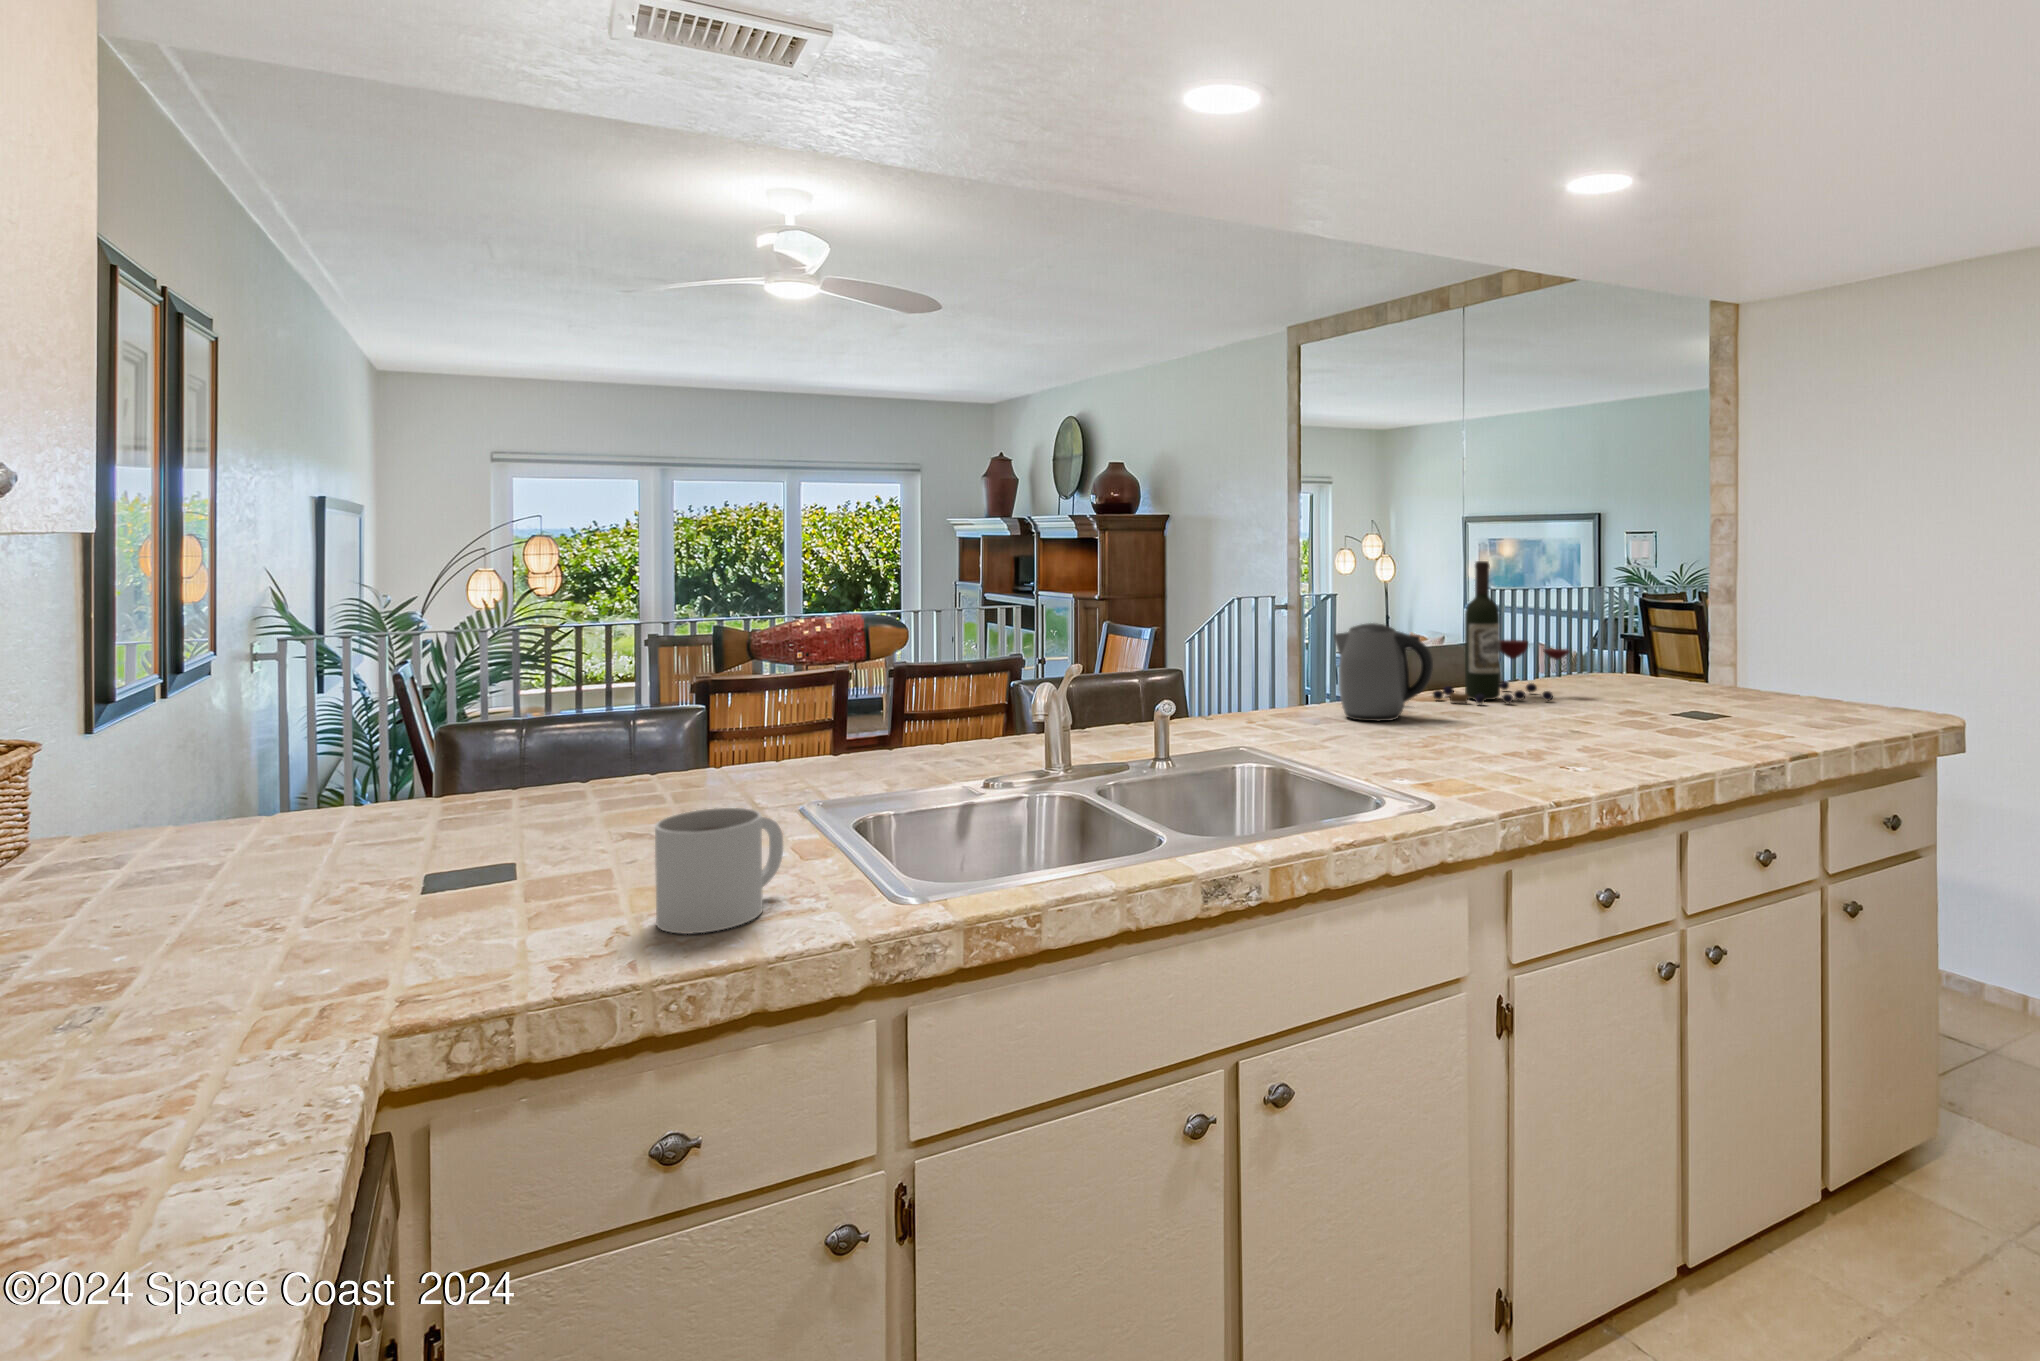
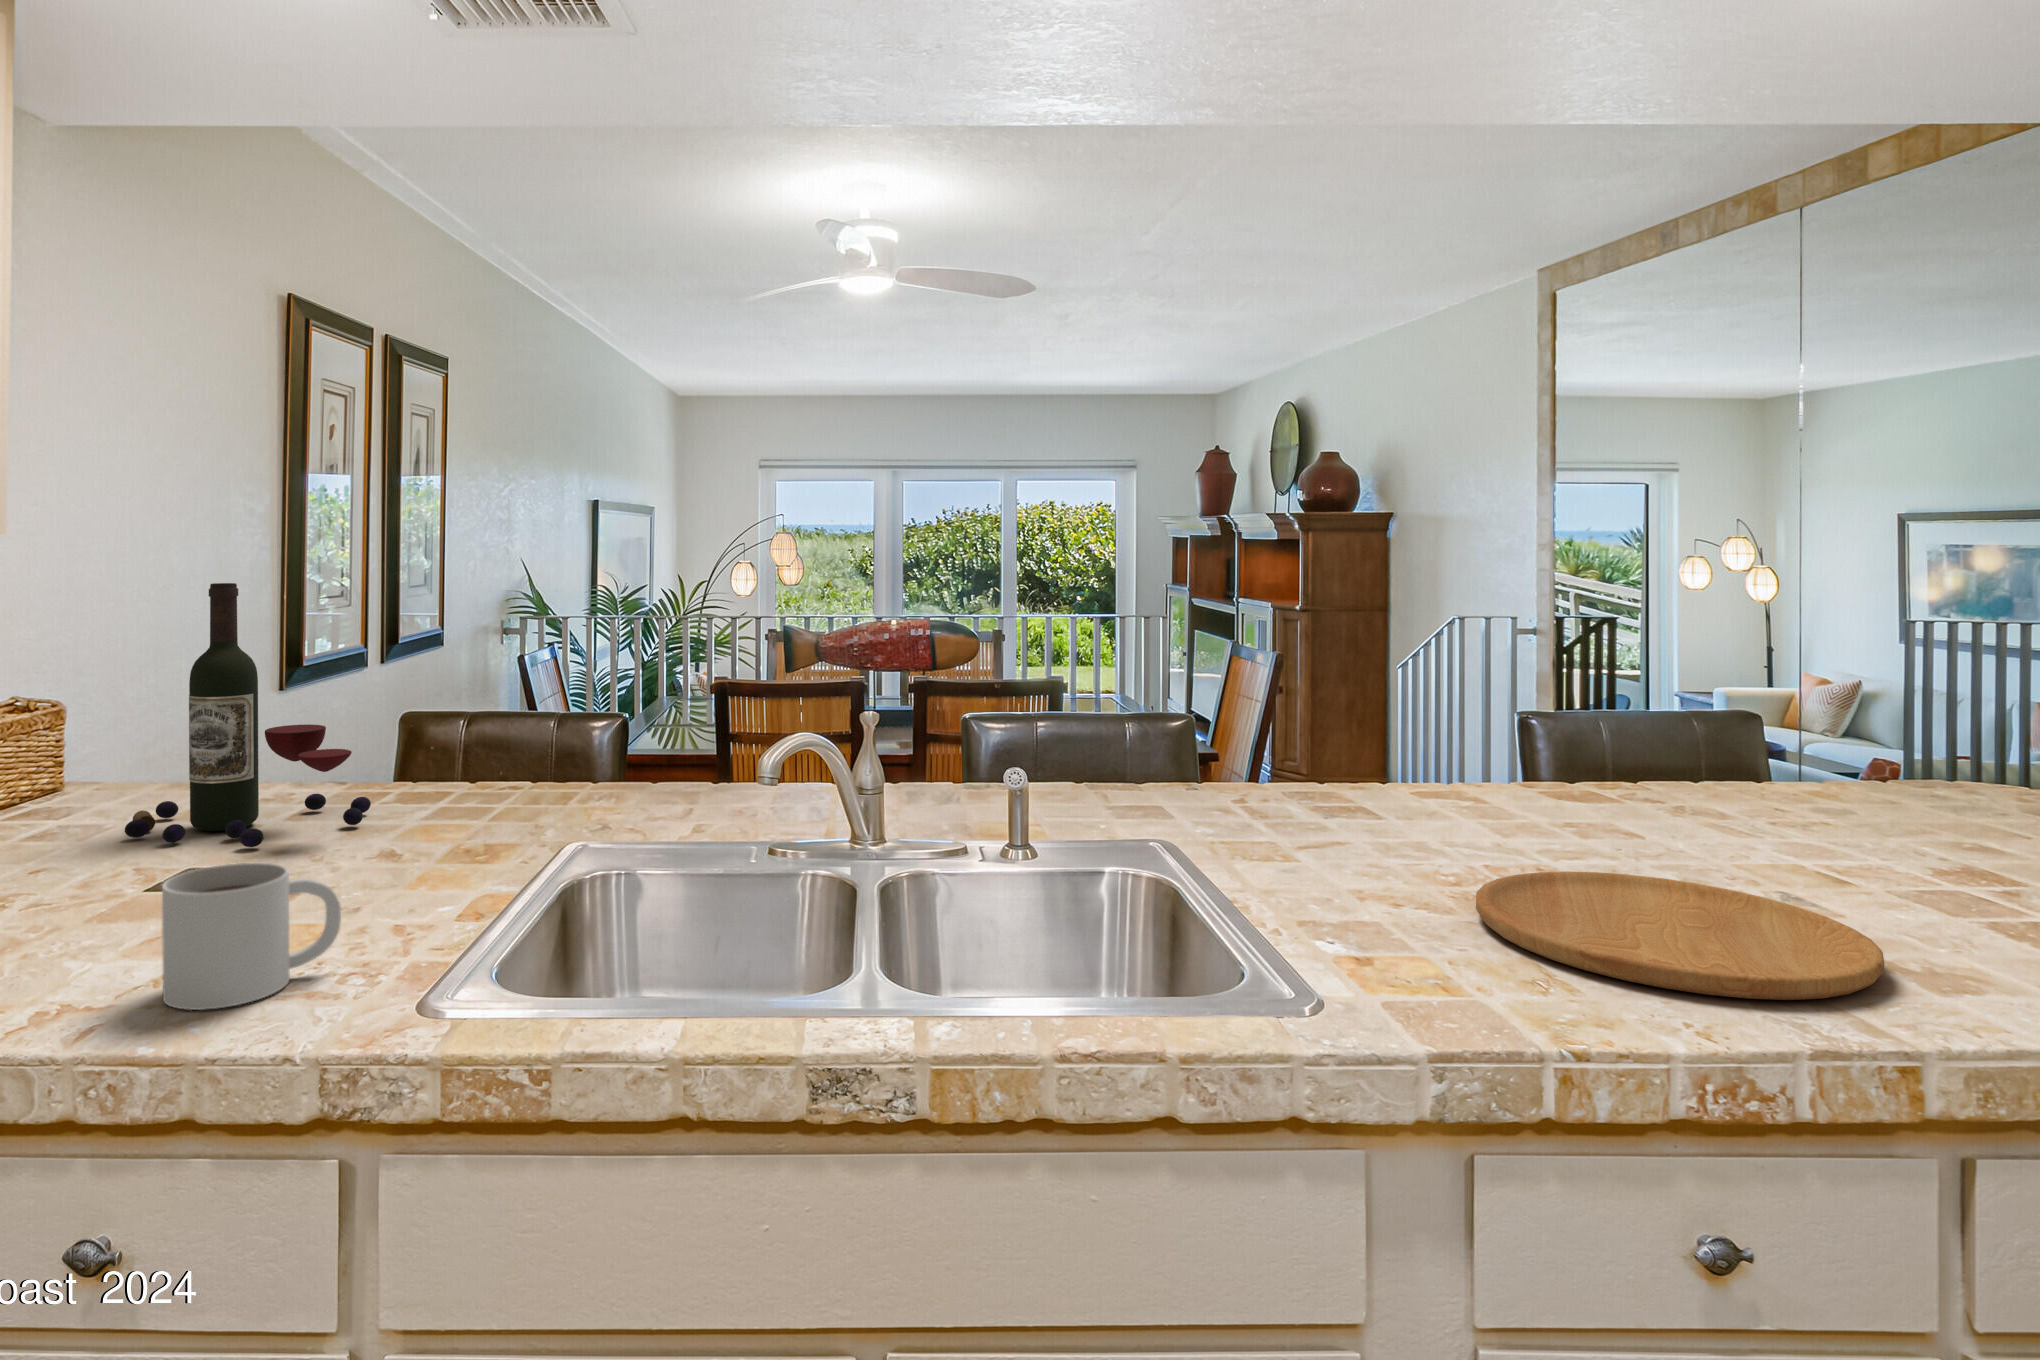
wine bottle: present [1433,561,1570,704] -> present [125,583,371,847]
kettle: present [1334,623,1433,721] -> none [1396,684,1562,838]
cutting board: none [1438,725,1638,772] -> present [1476,871,1884,1000]

